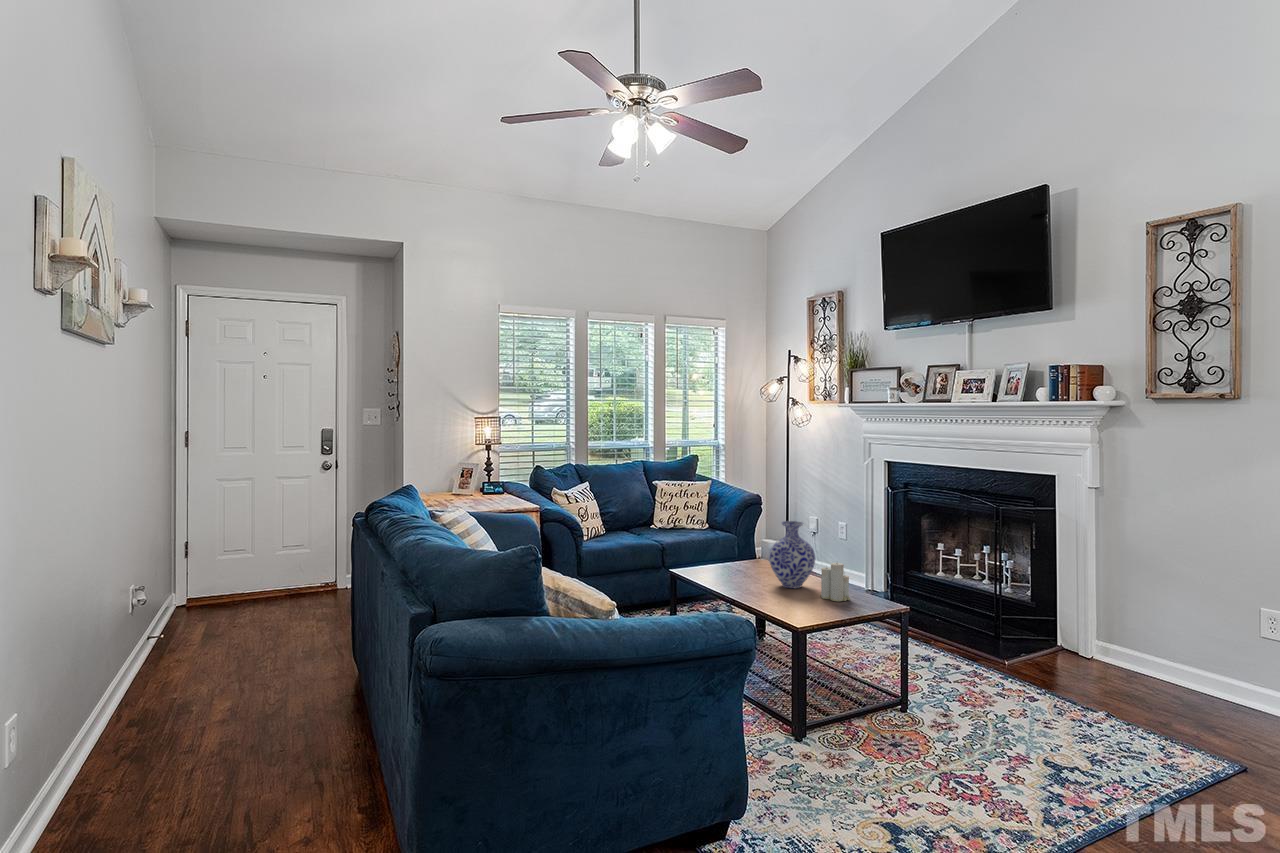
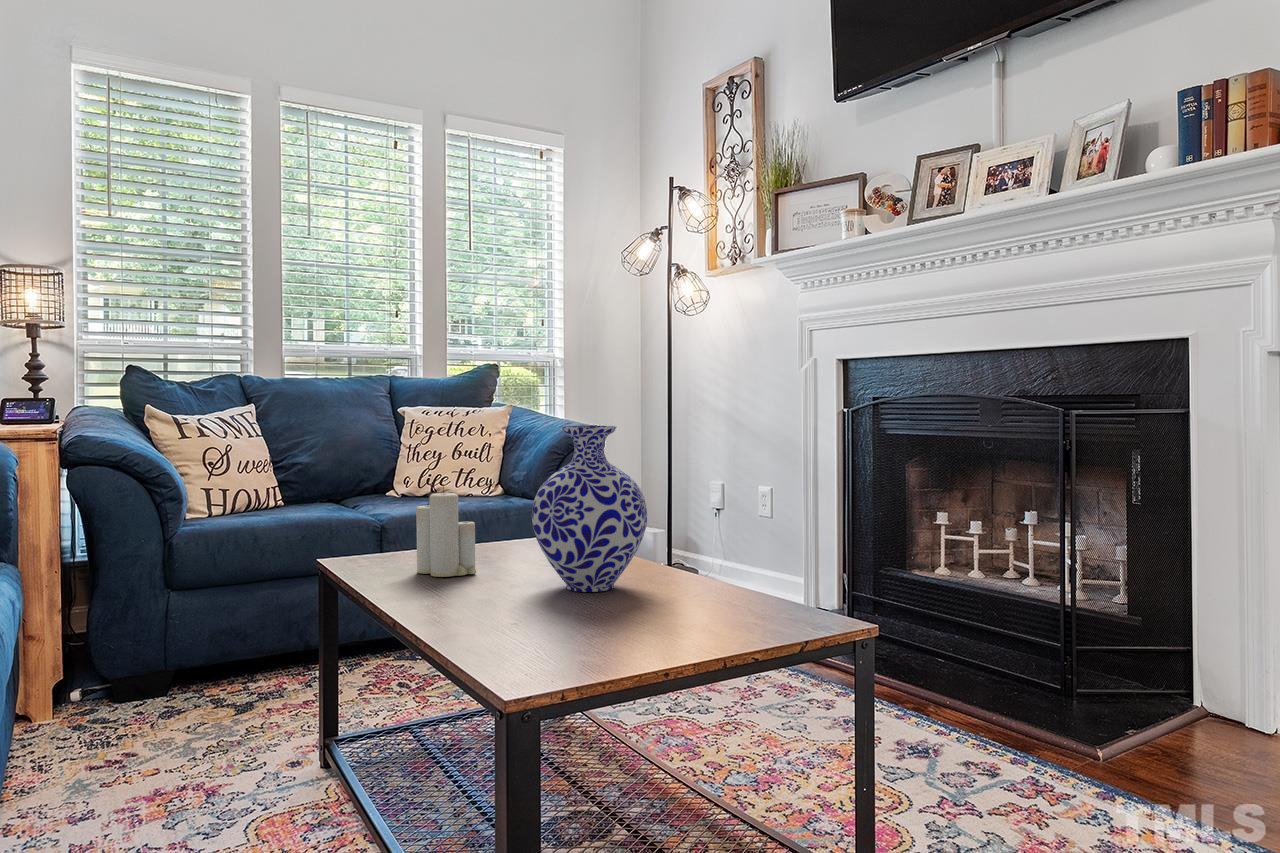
candle: present [821,563,850,601] -> present [416,484,476,577]

